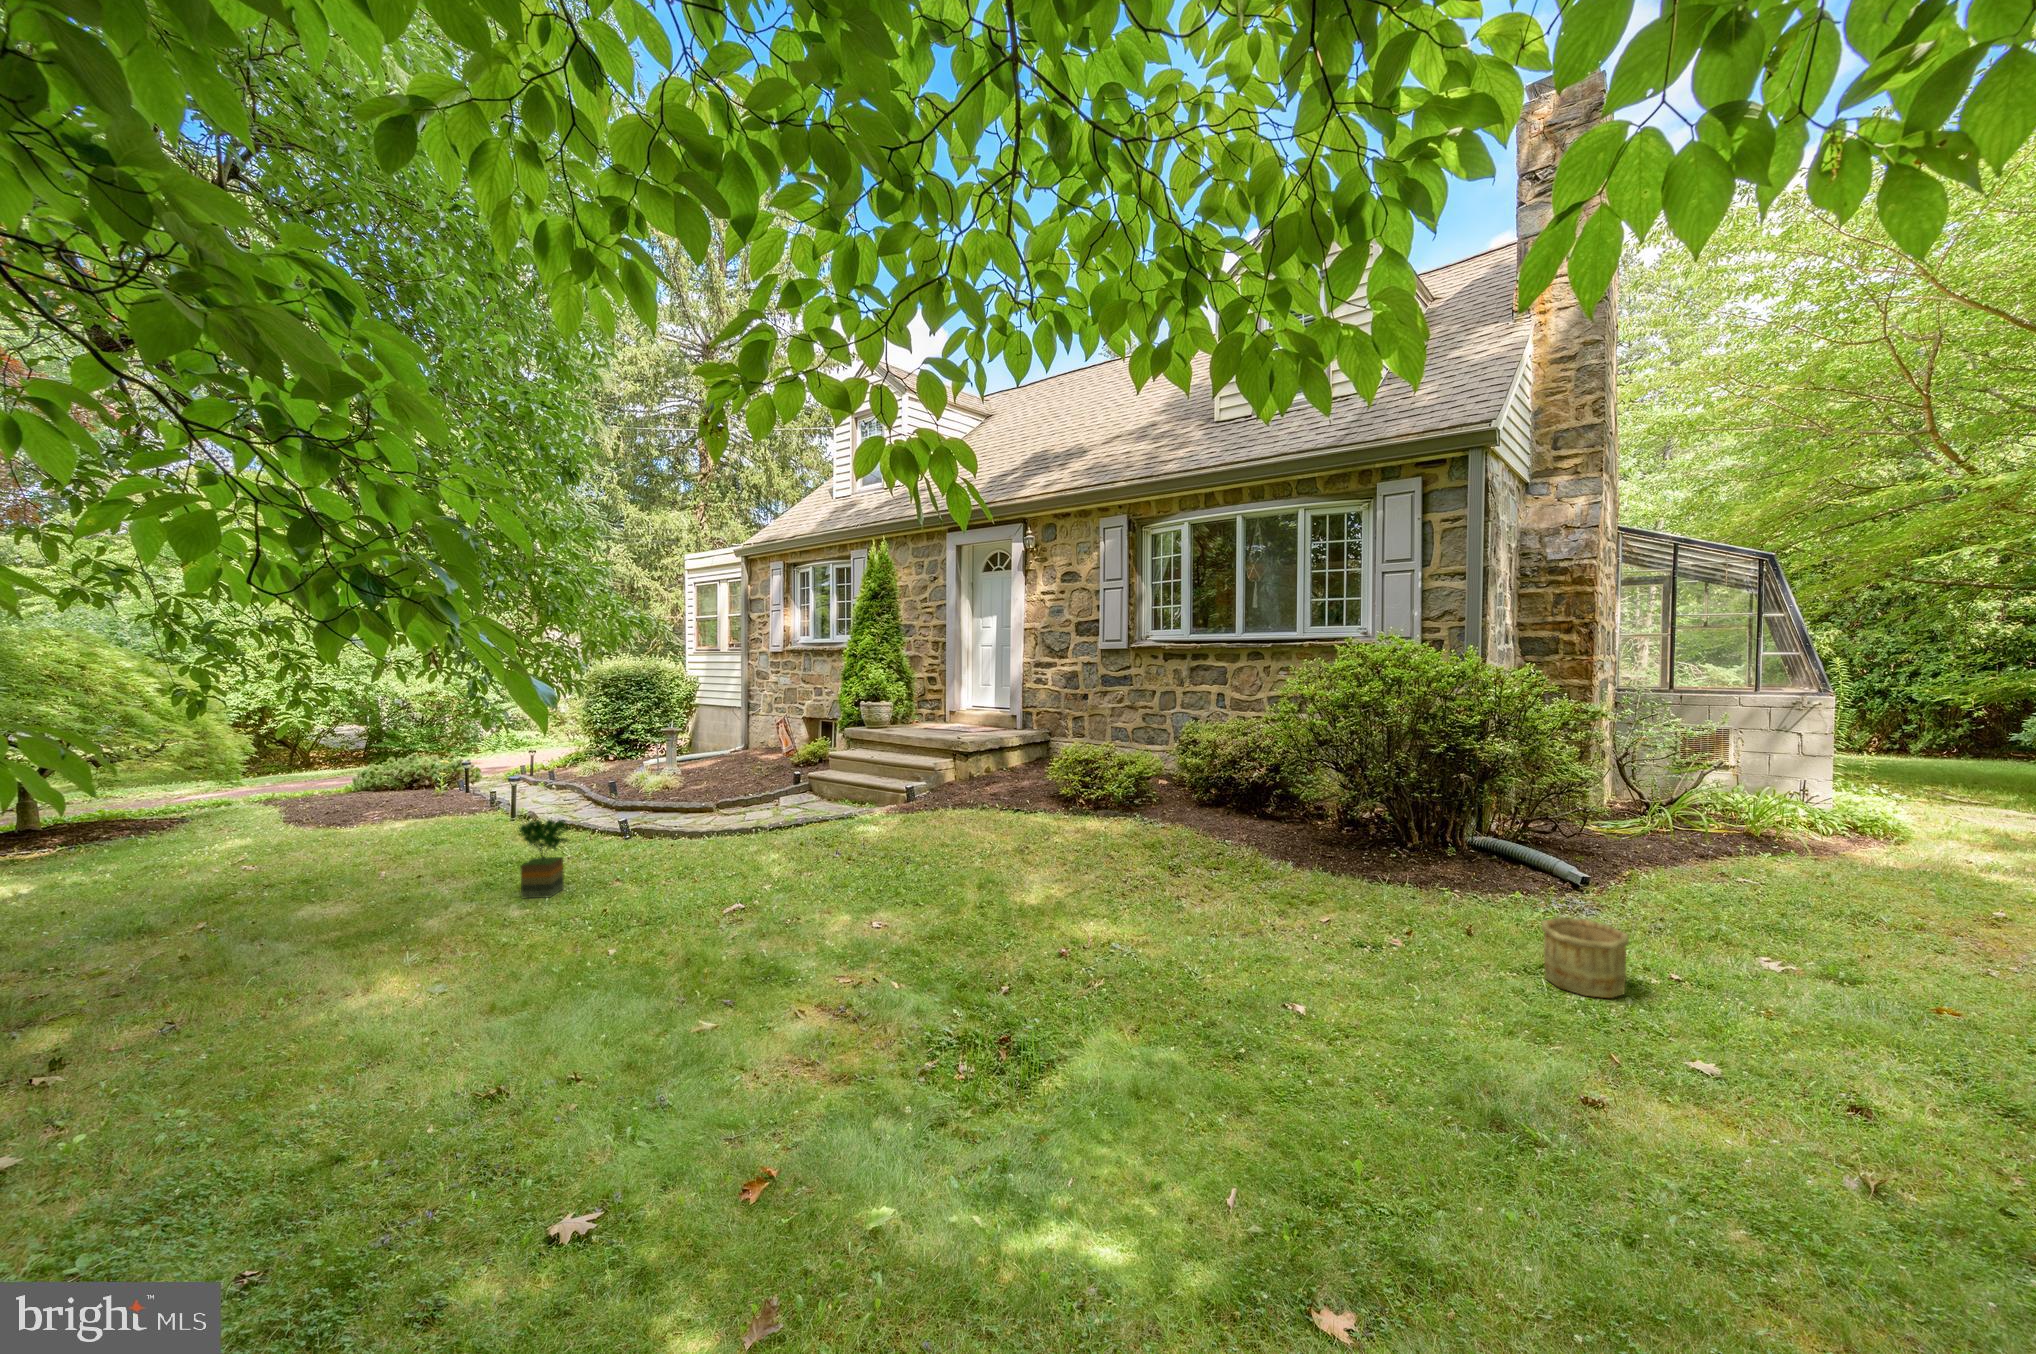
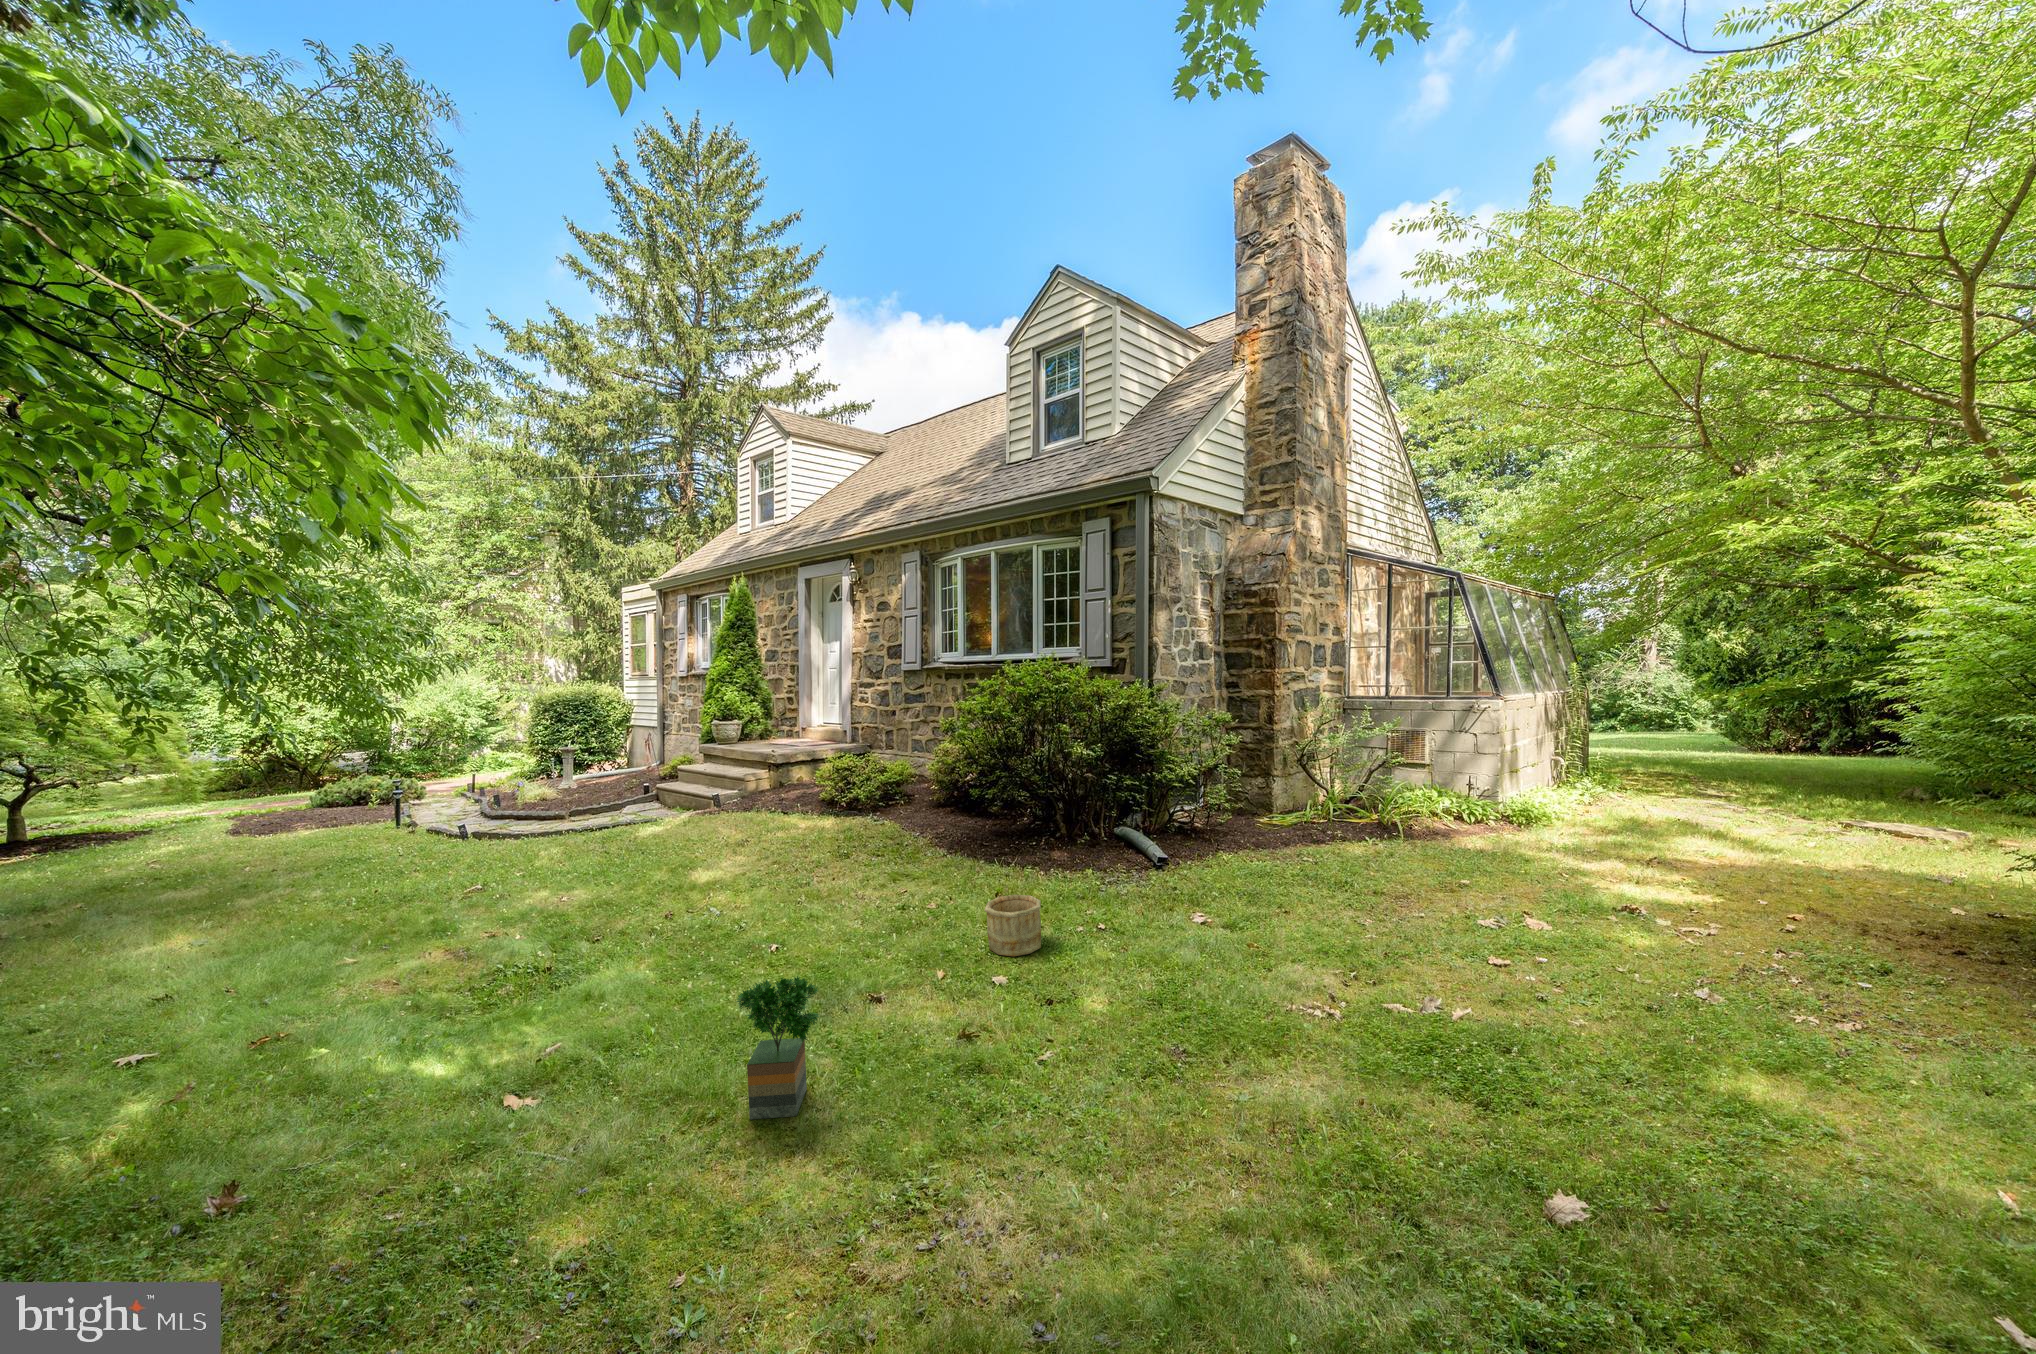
potted tree: present [519,820,572,898] -> present [736,976,820,1119]

